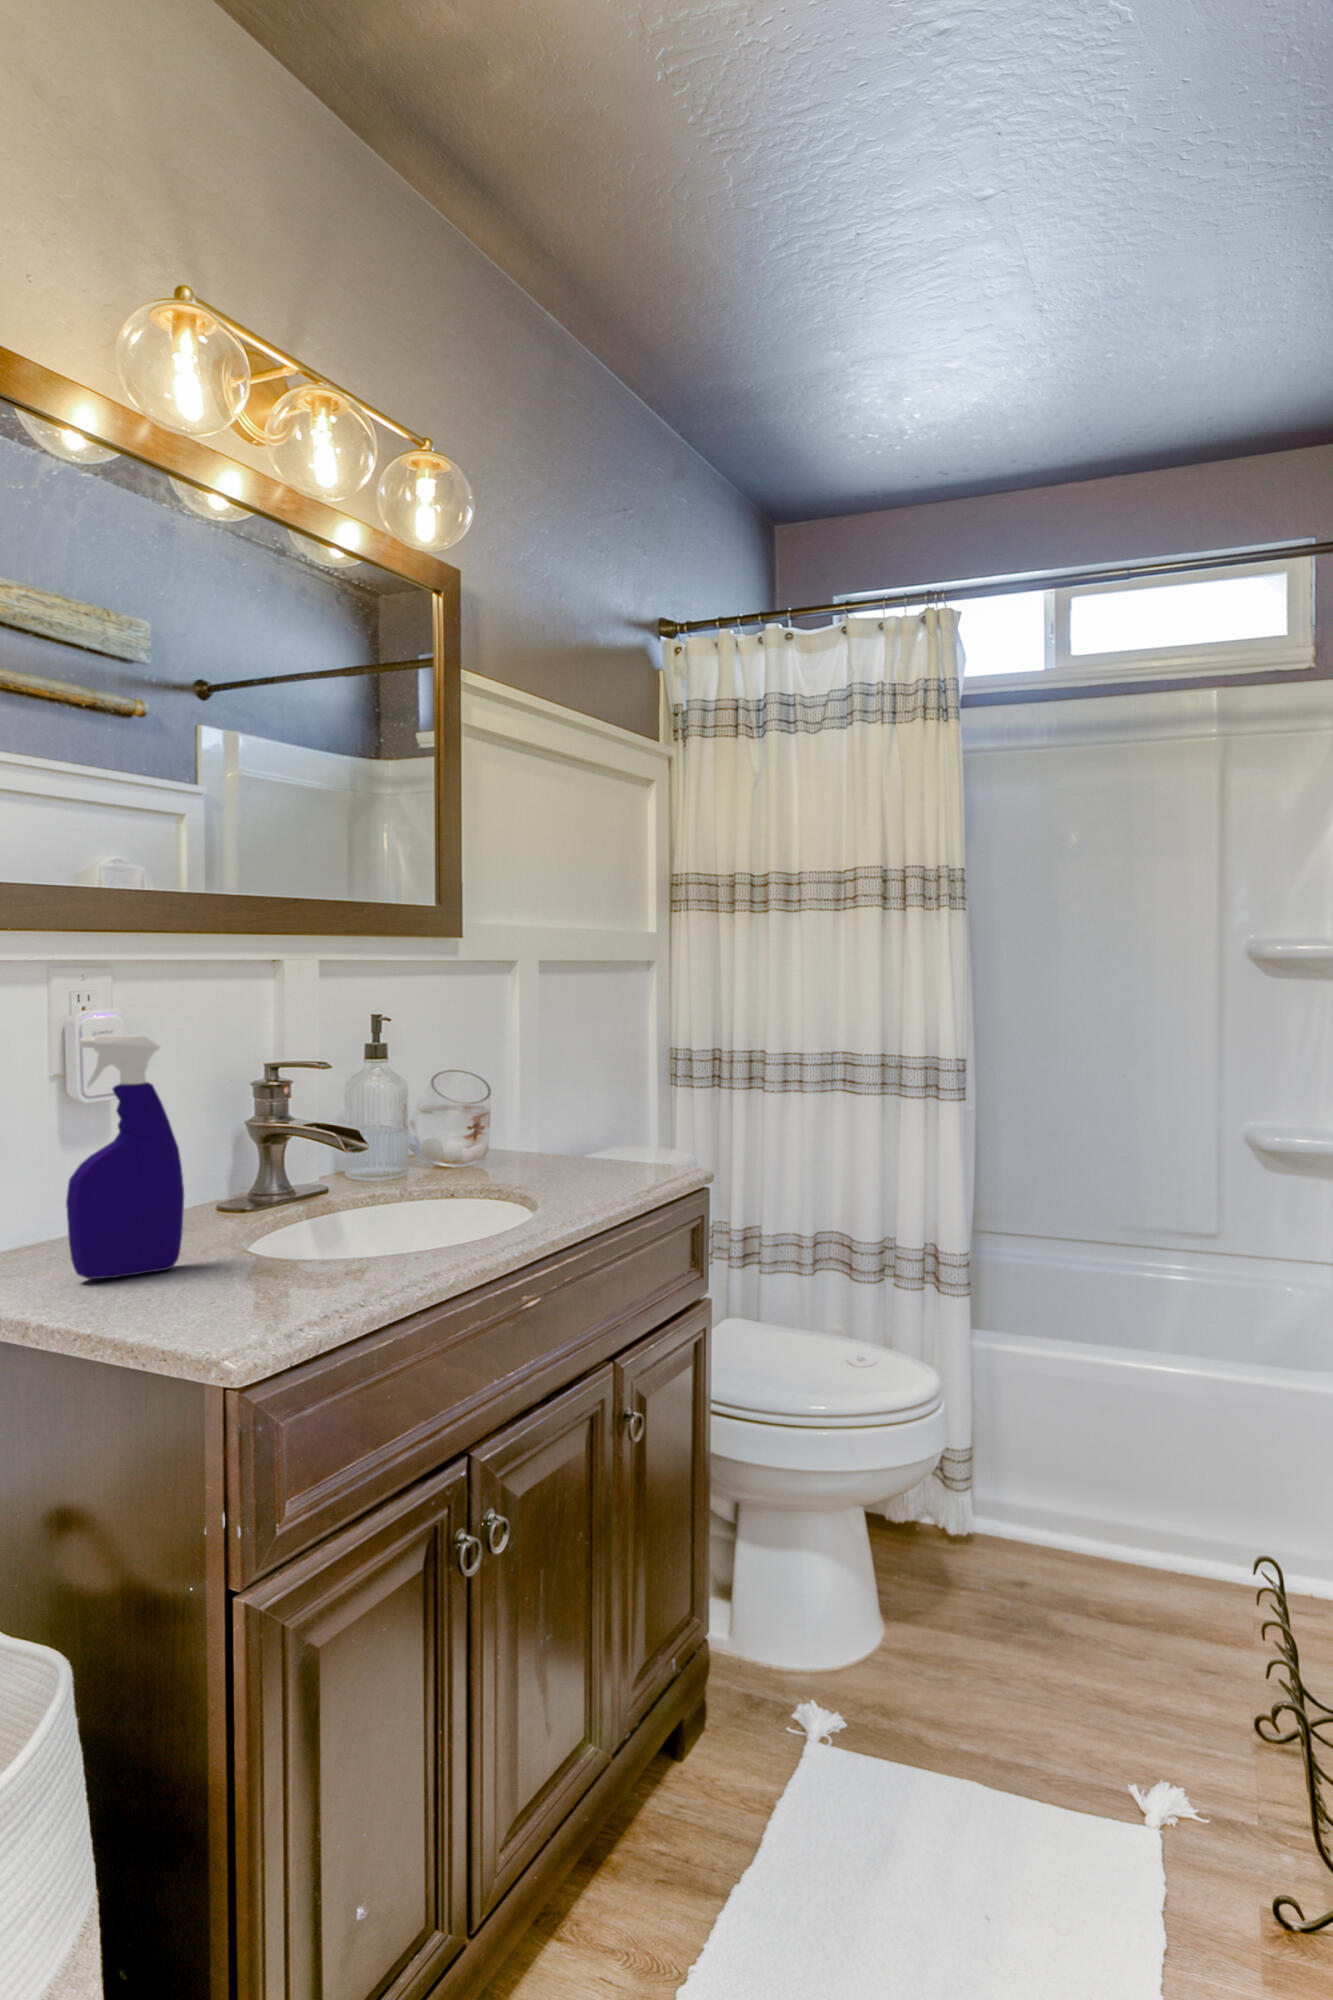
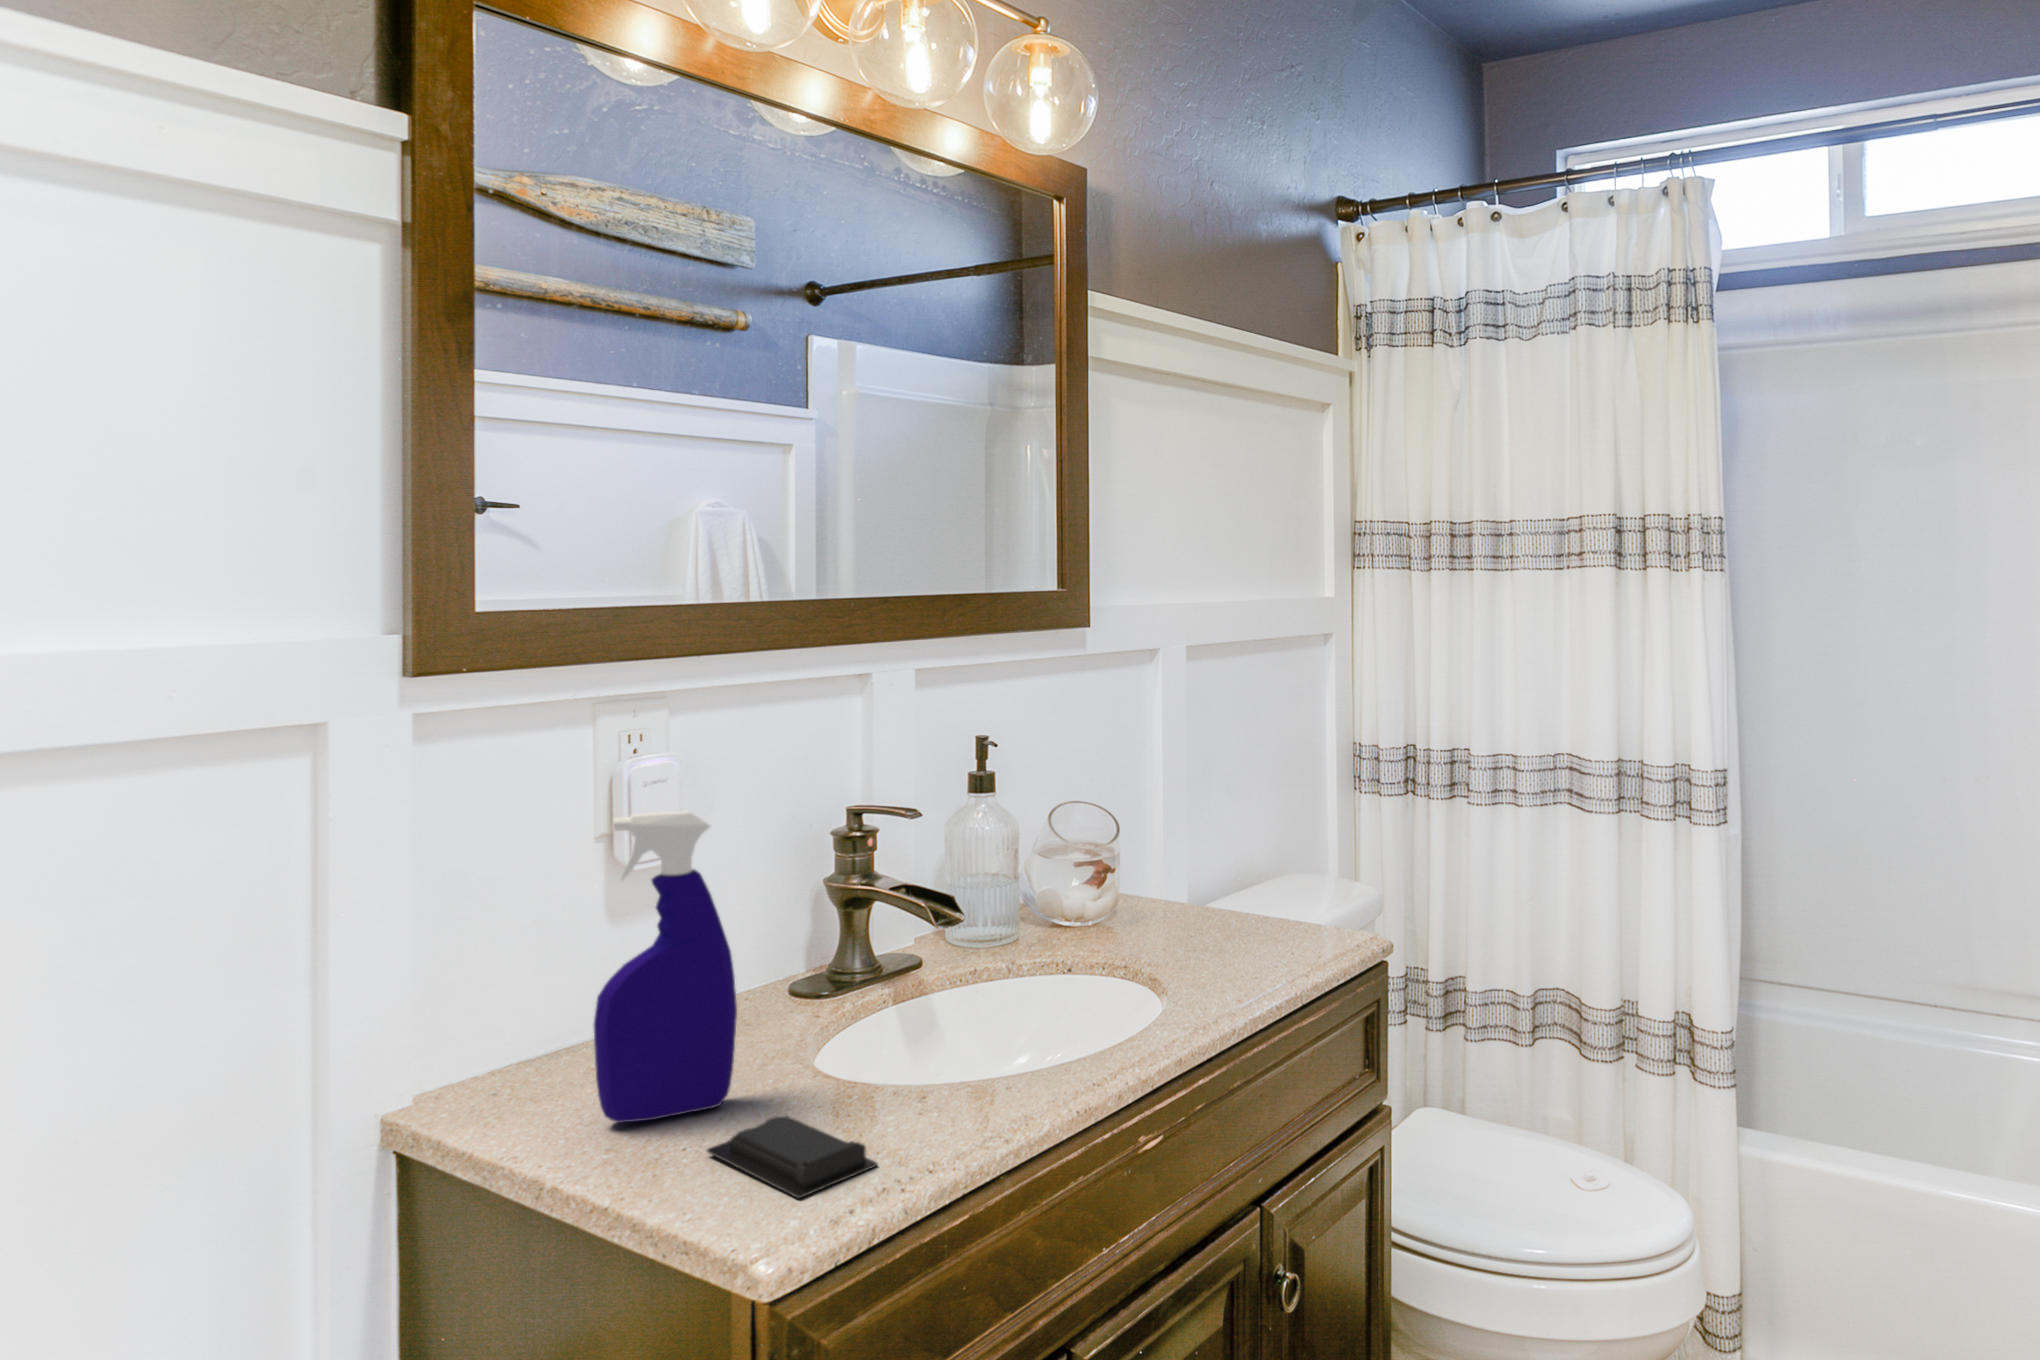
soap bar: none [163,1266,302,1313] -> present [707,1116,877,1198]

